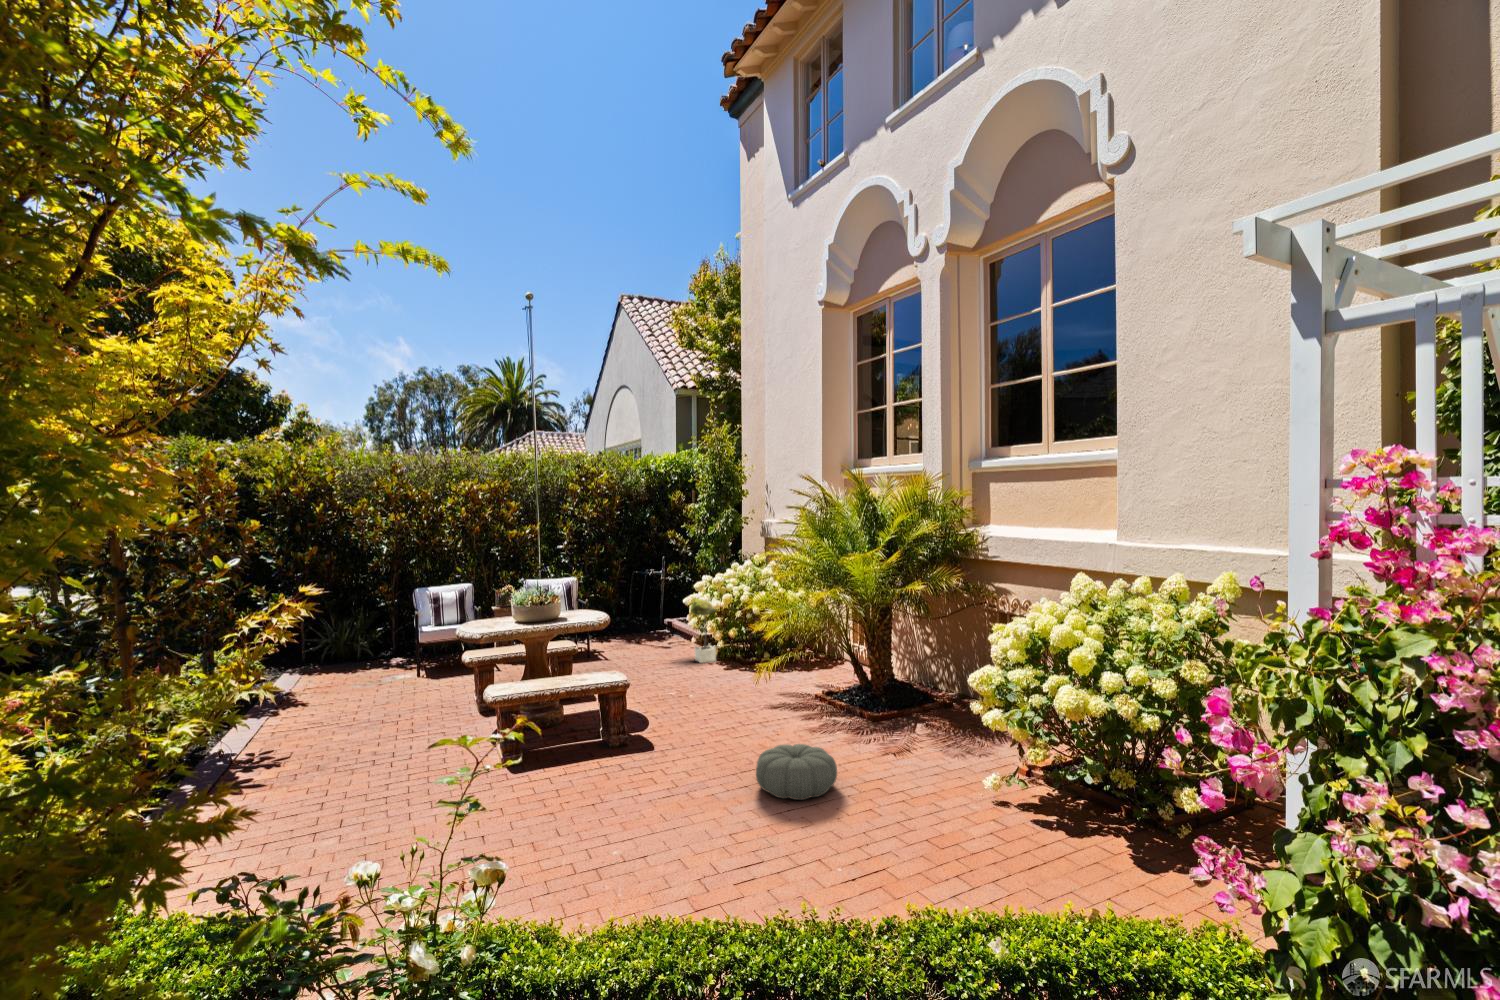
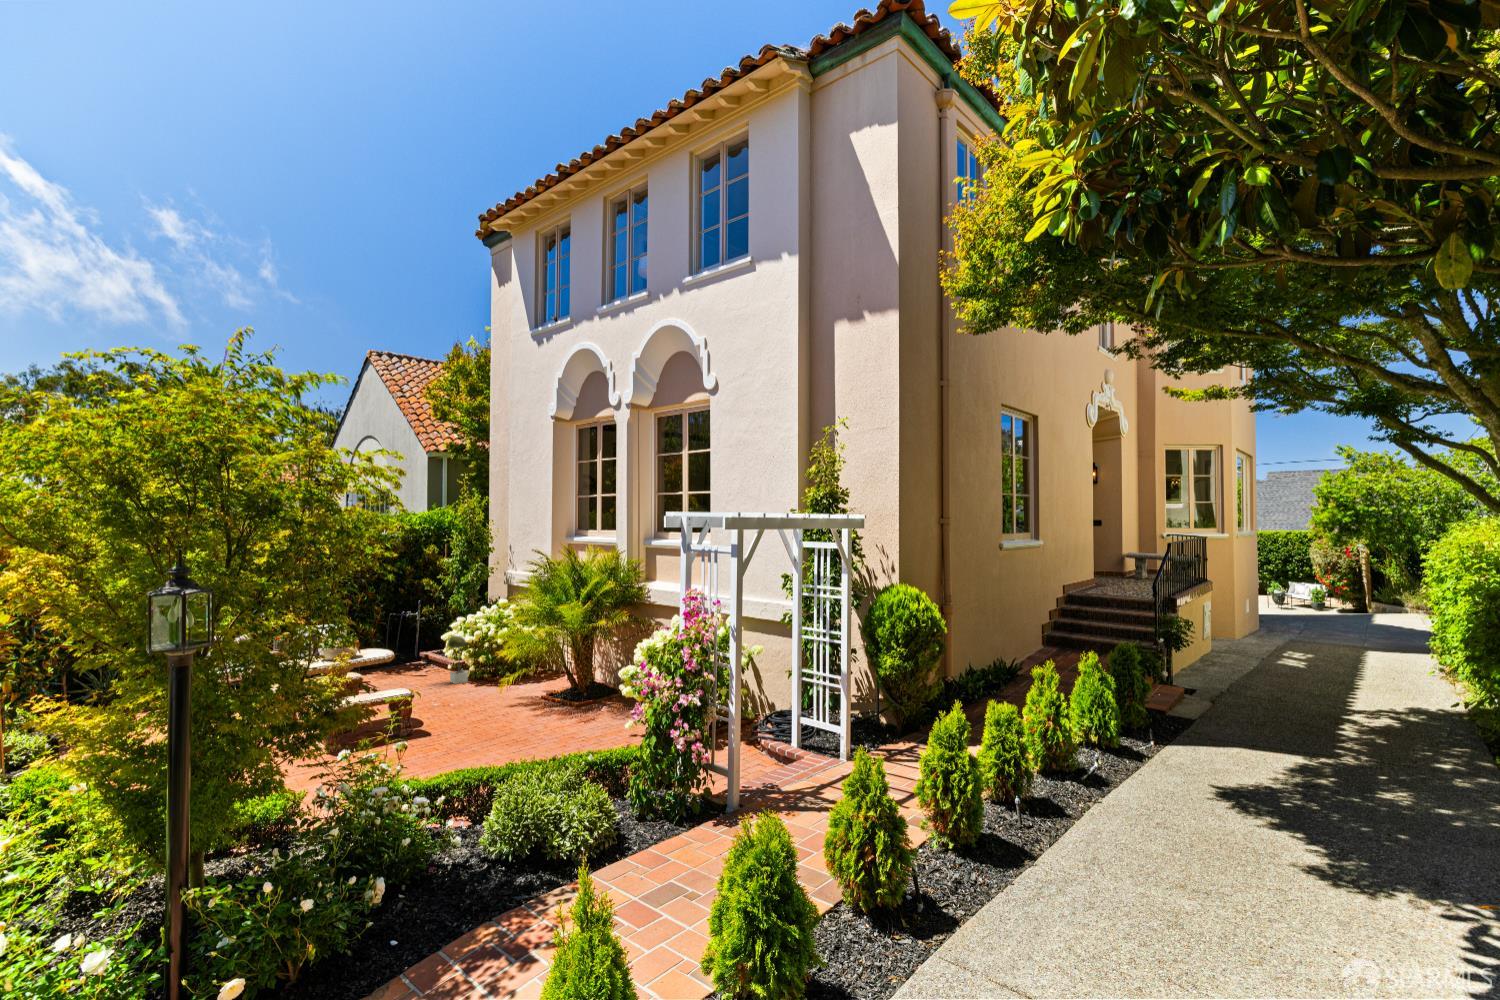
pouf: present [756,744,837,800] -> none [499,720,549,750]

